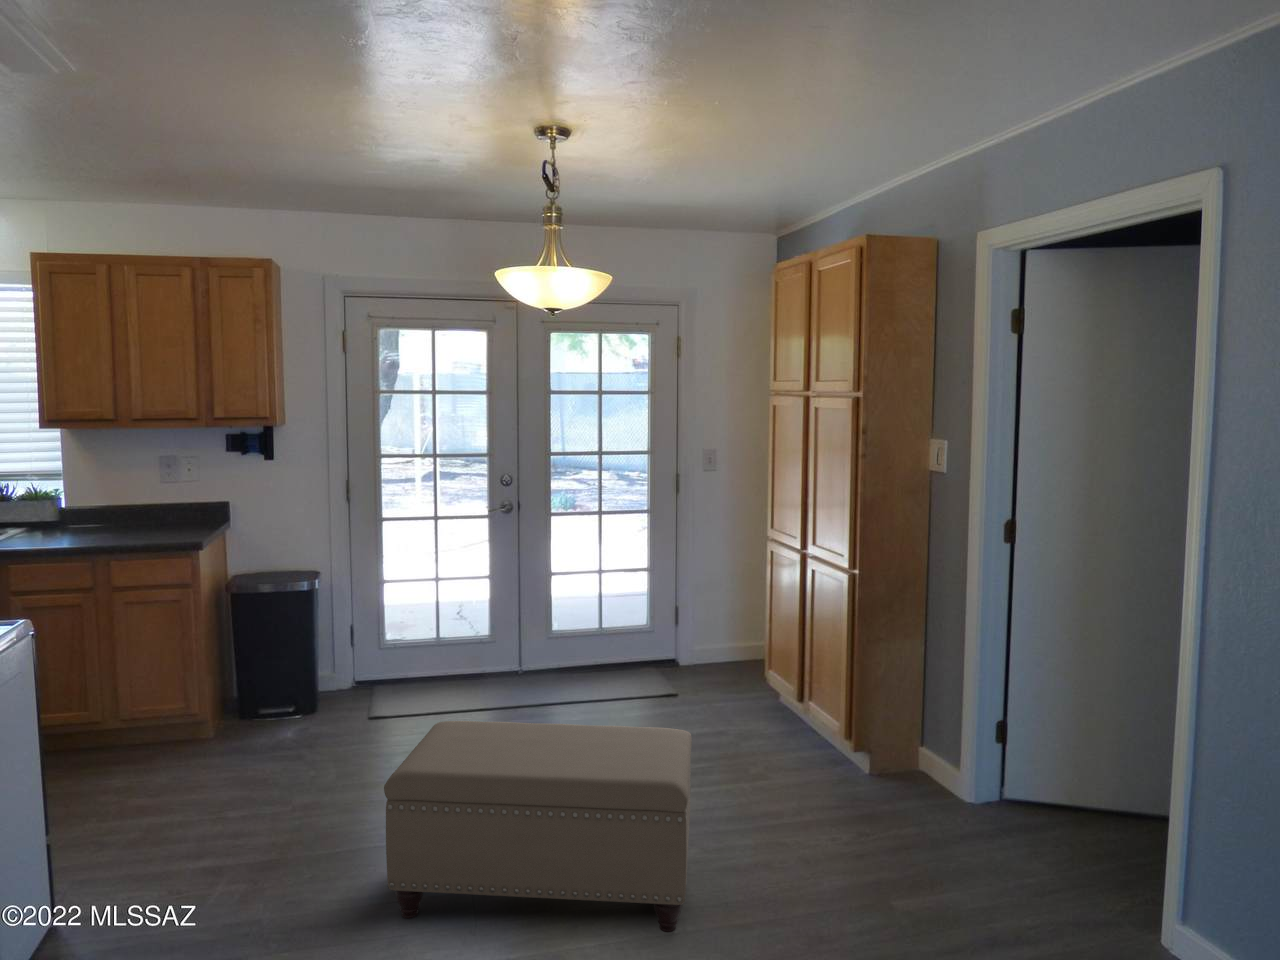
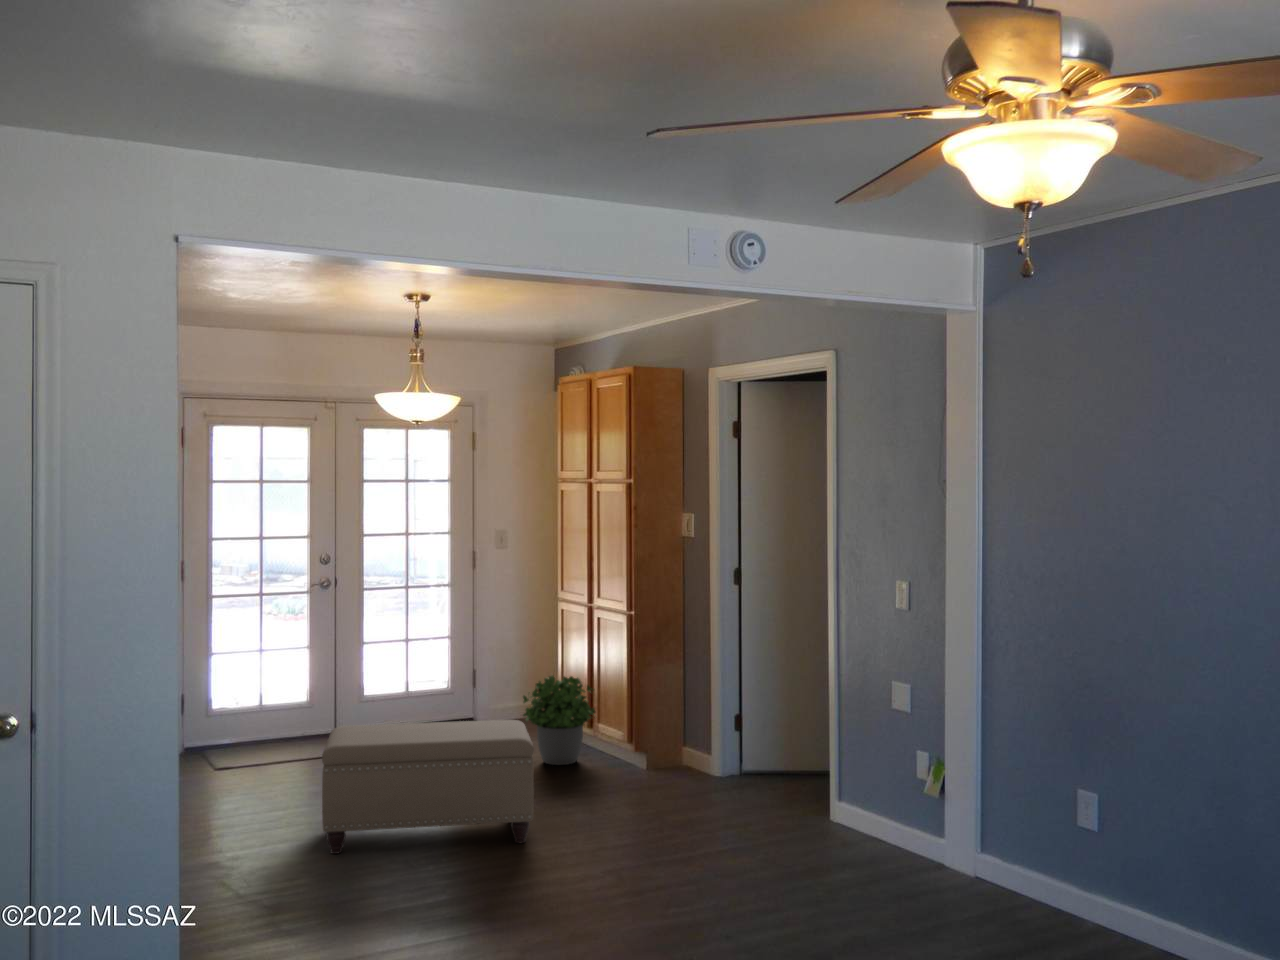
potted plant: none [711,636,807,753] -> present [523,675,595,765]

